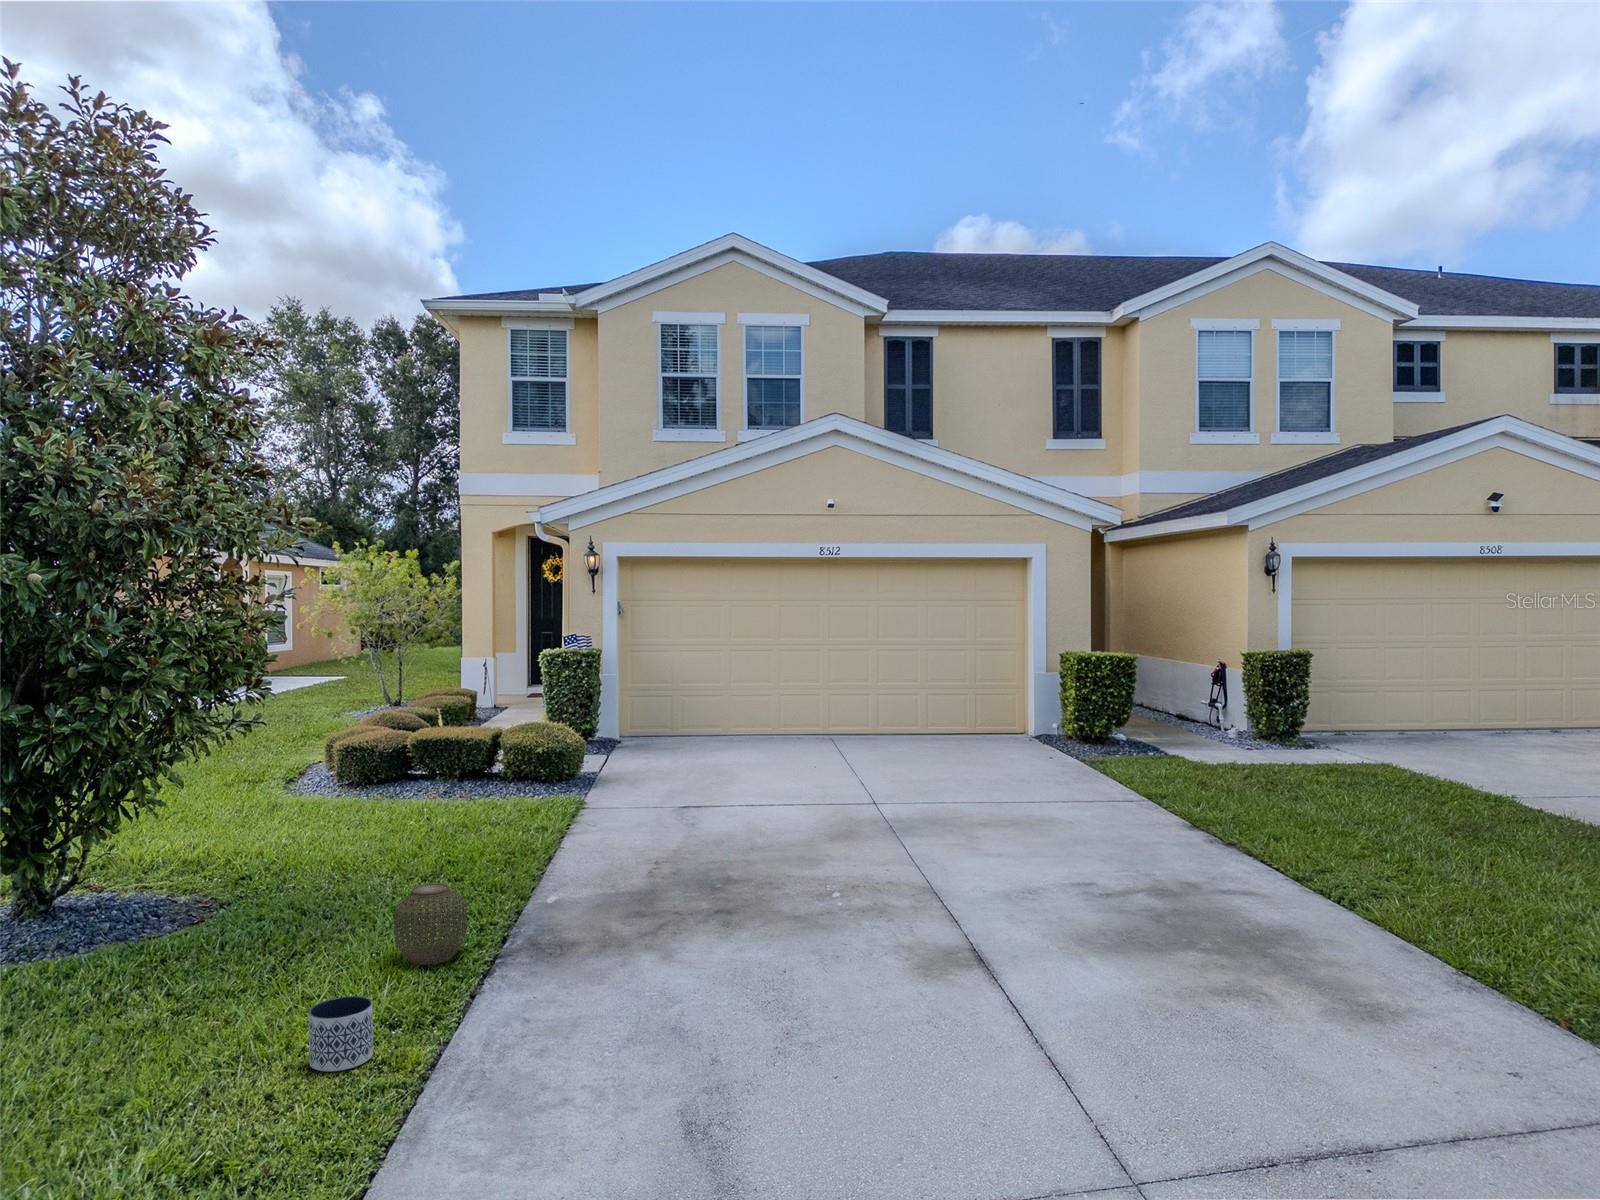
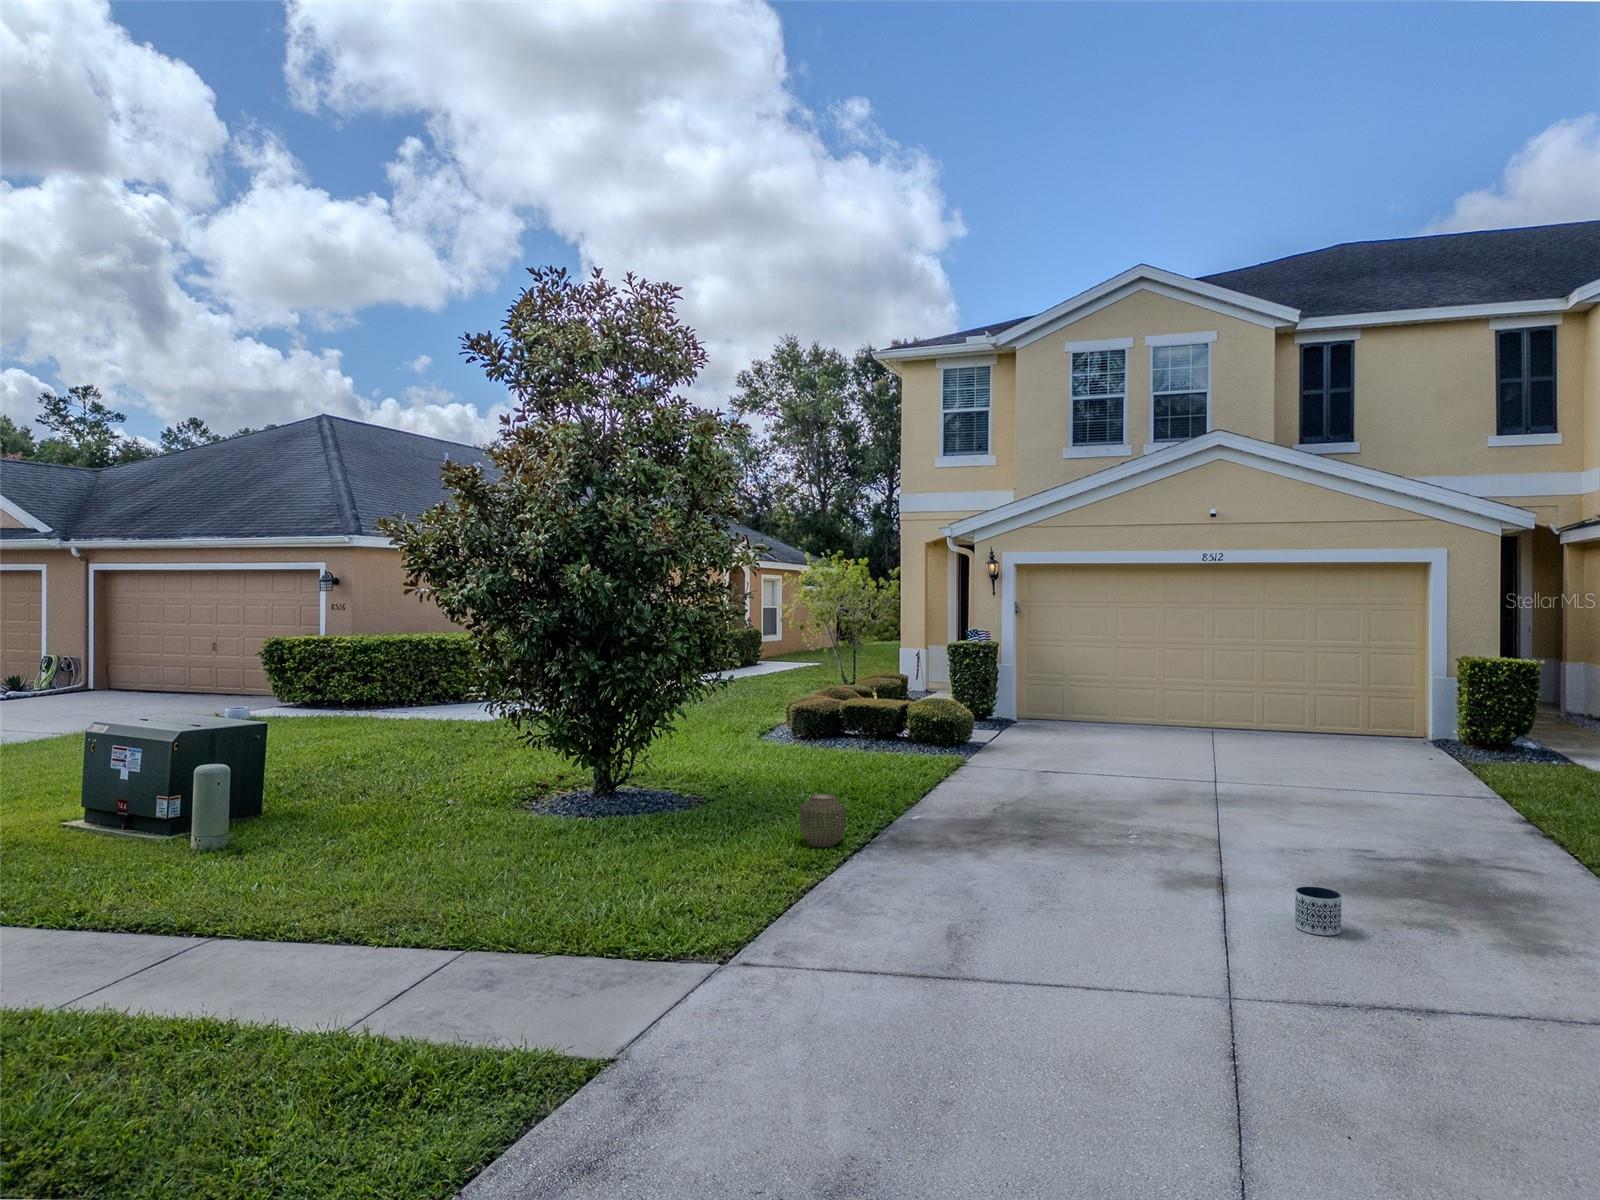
planter: present [309,996,373,1072] -> present [1295,887,1341,936]

